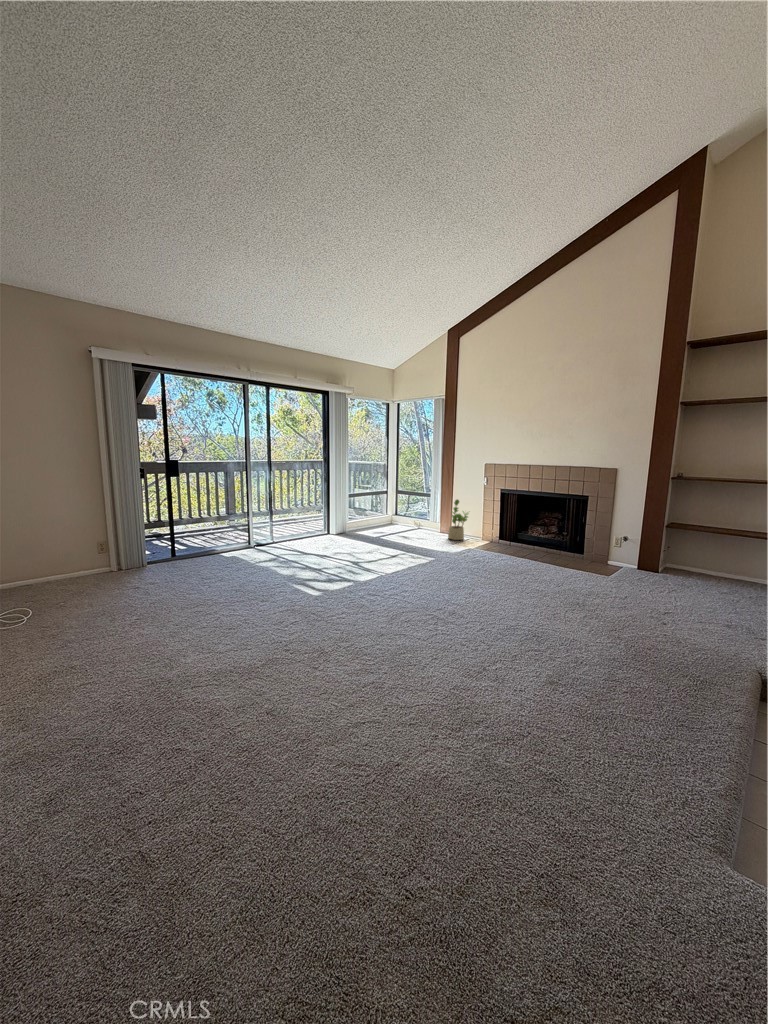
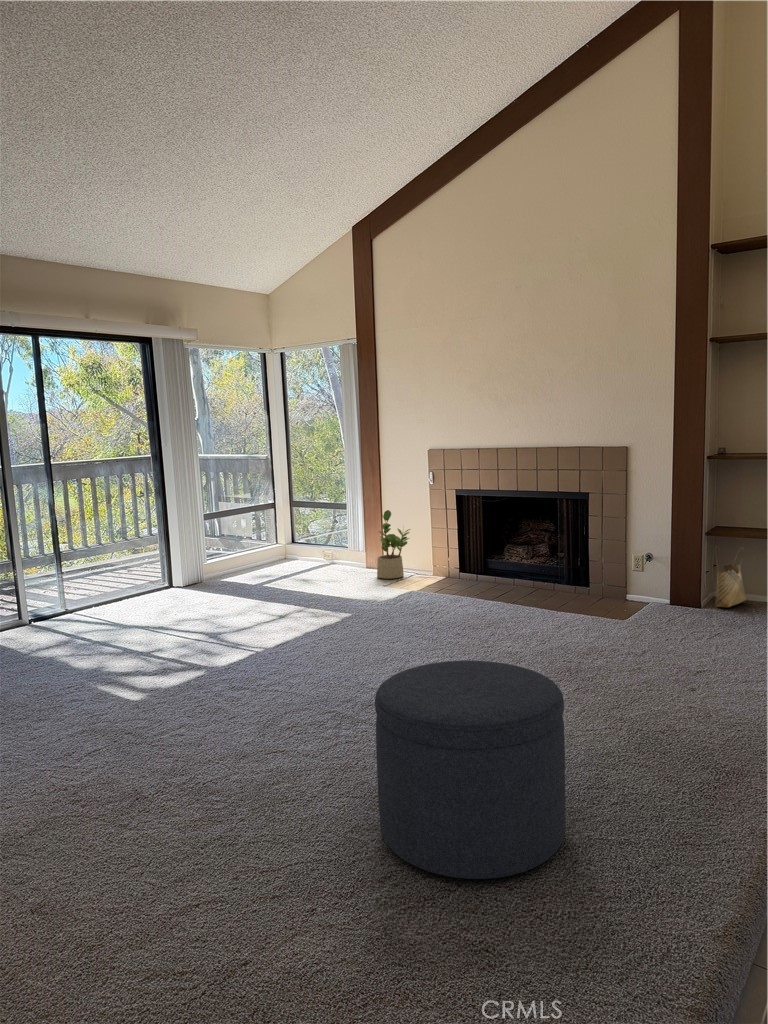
woven basket: none [668,535,690,574] -> present [715,547,746,607]
ottoman: none [472,589,601,727] -> present [375,661,565,879]

